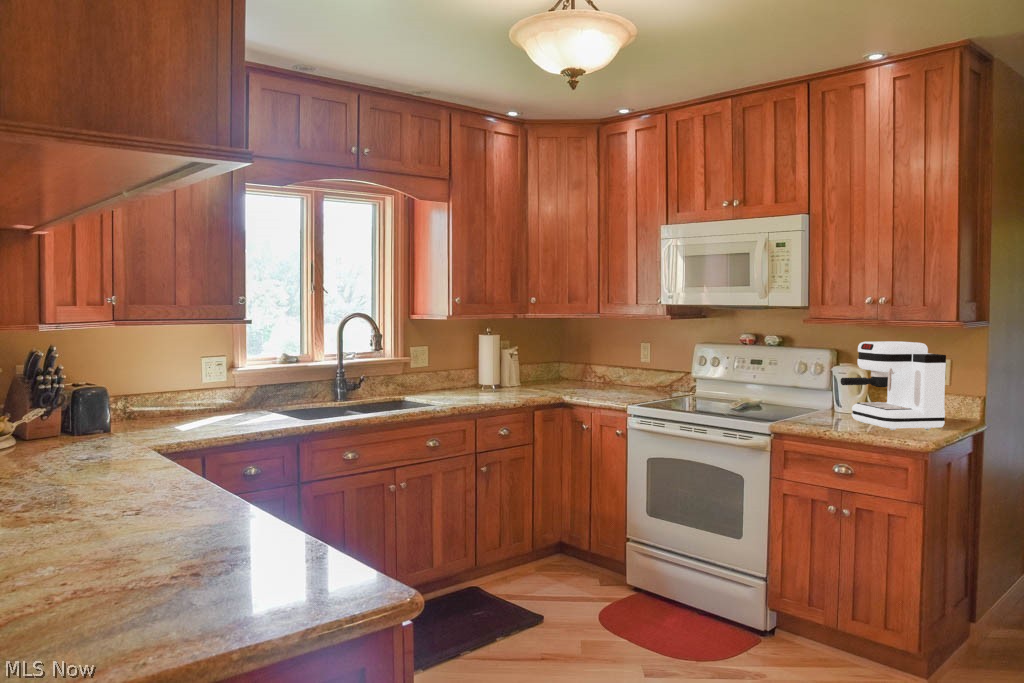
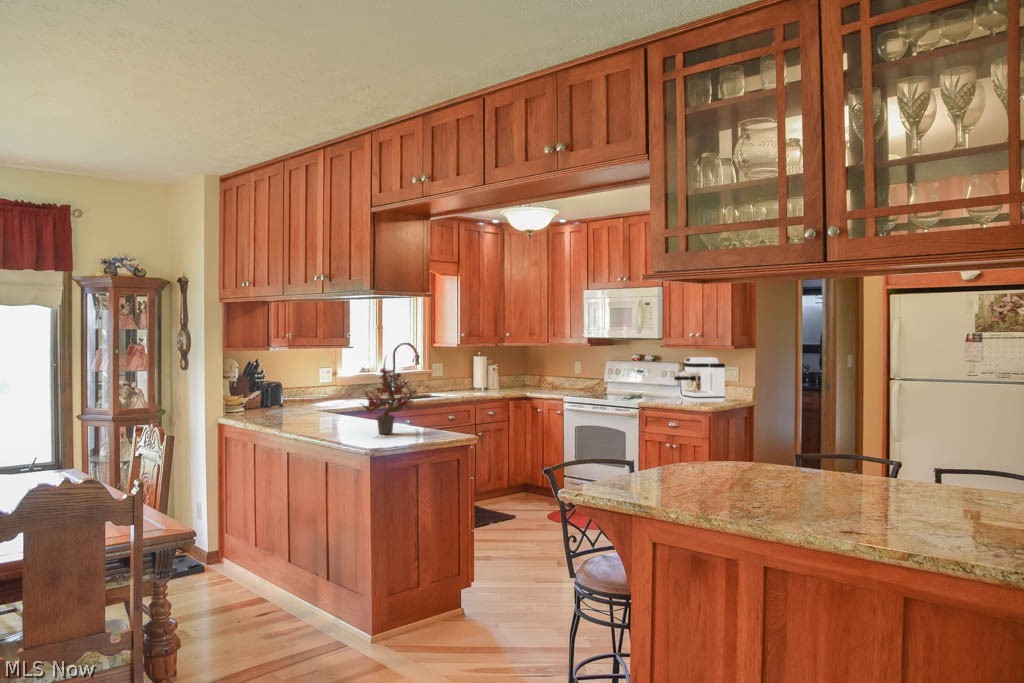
potted plant: none [34,351,267,585] -> present [363,362,417,434]

